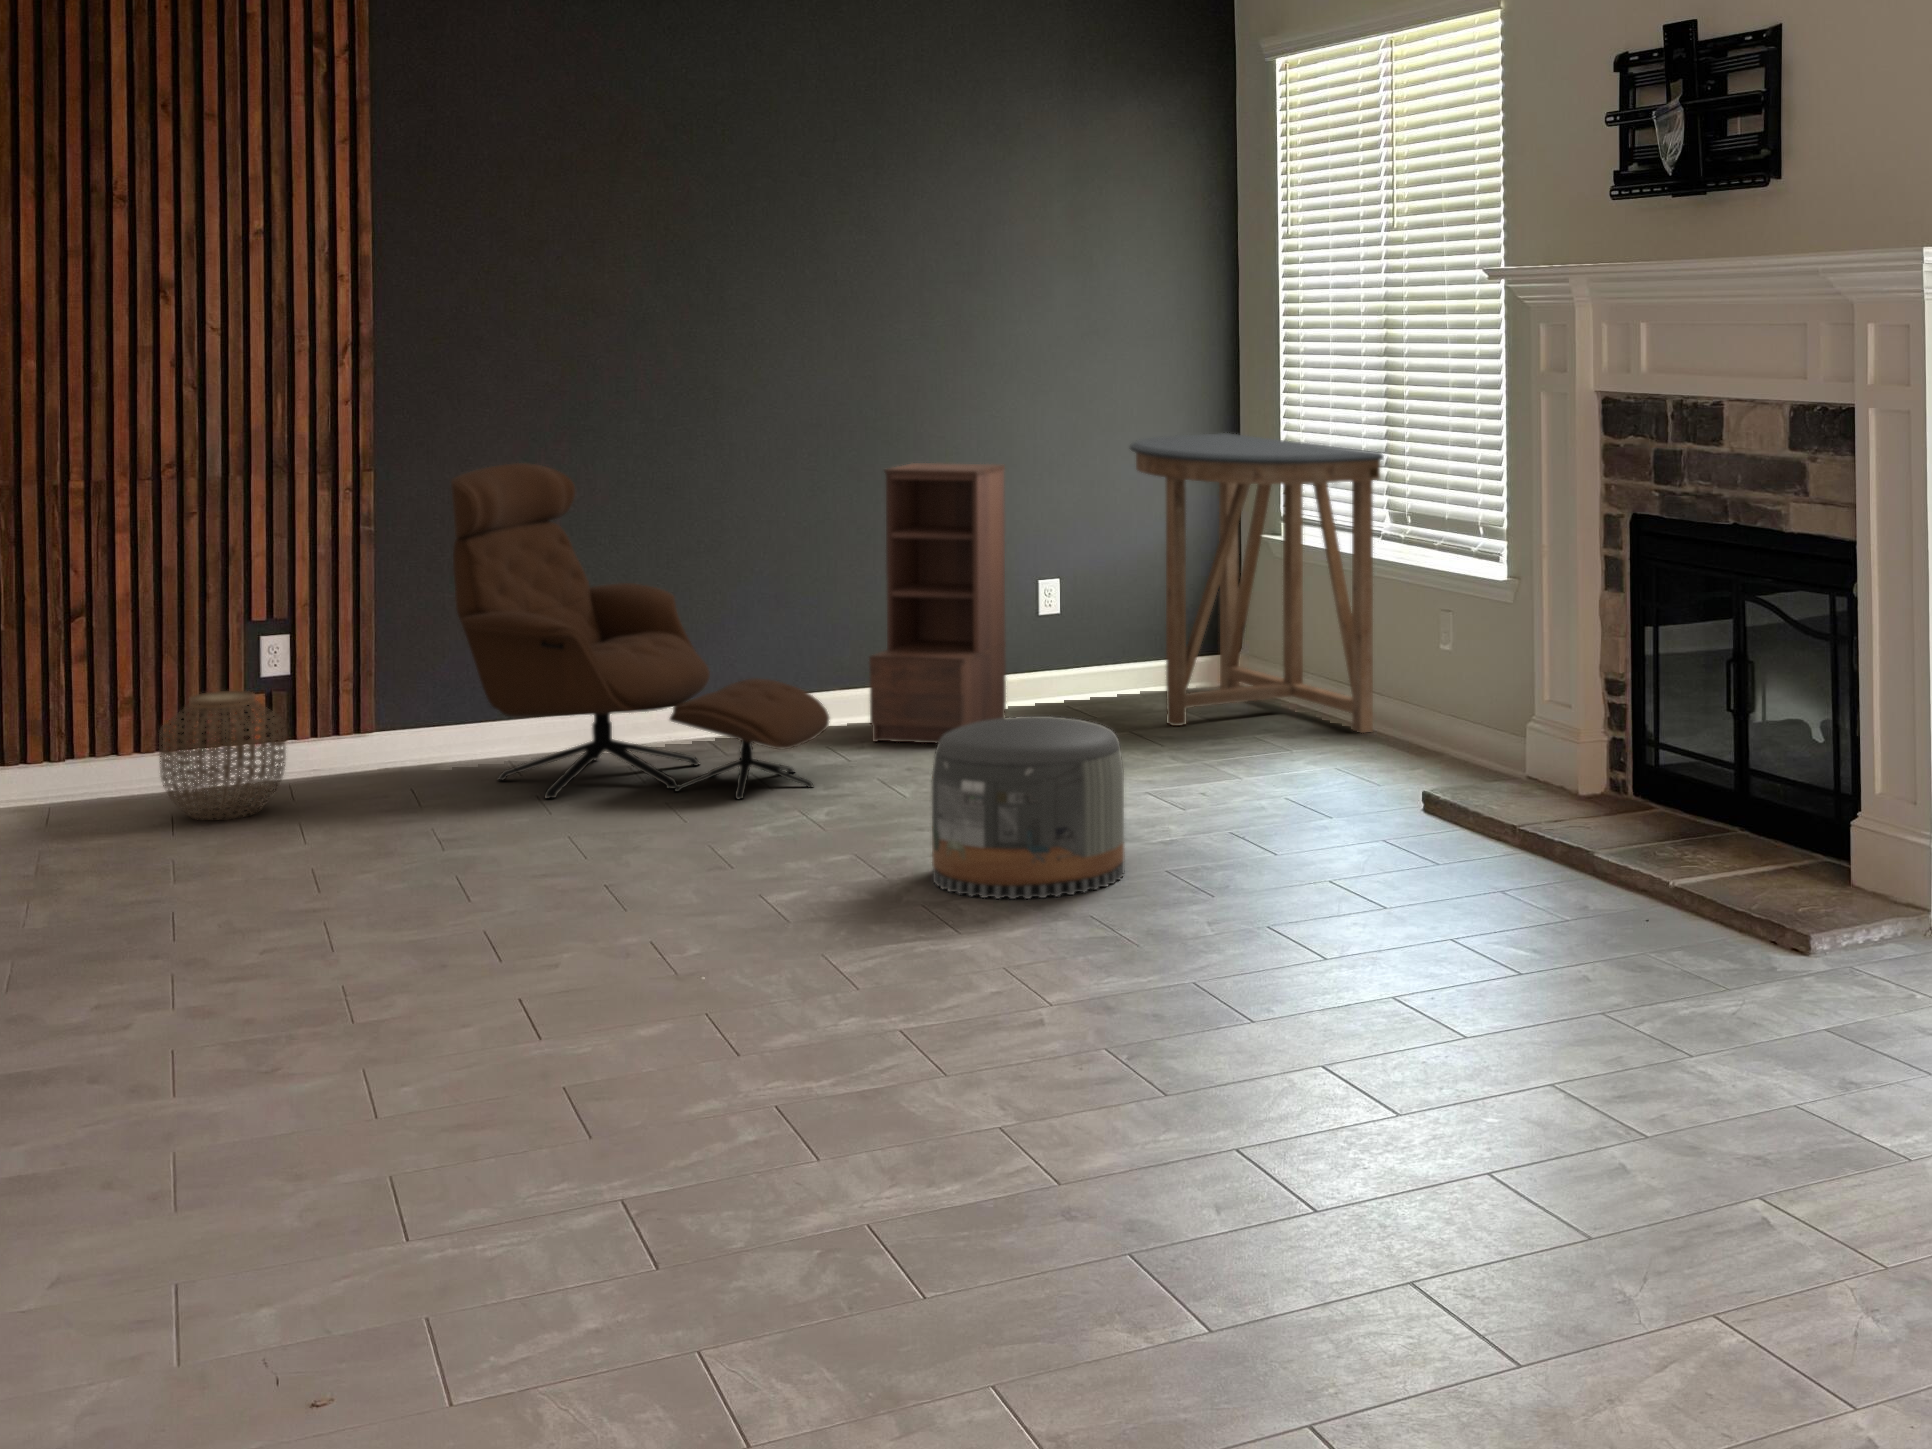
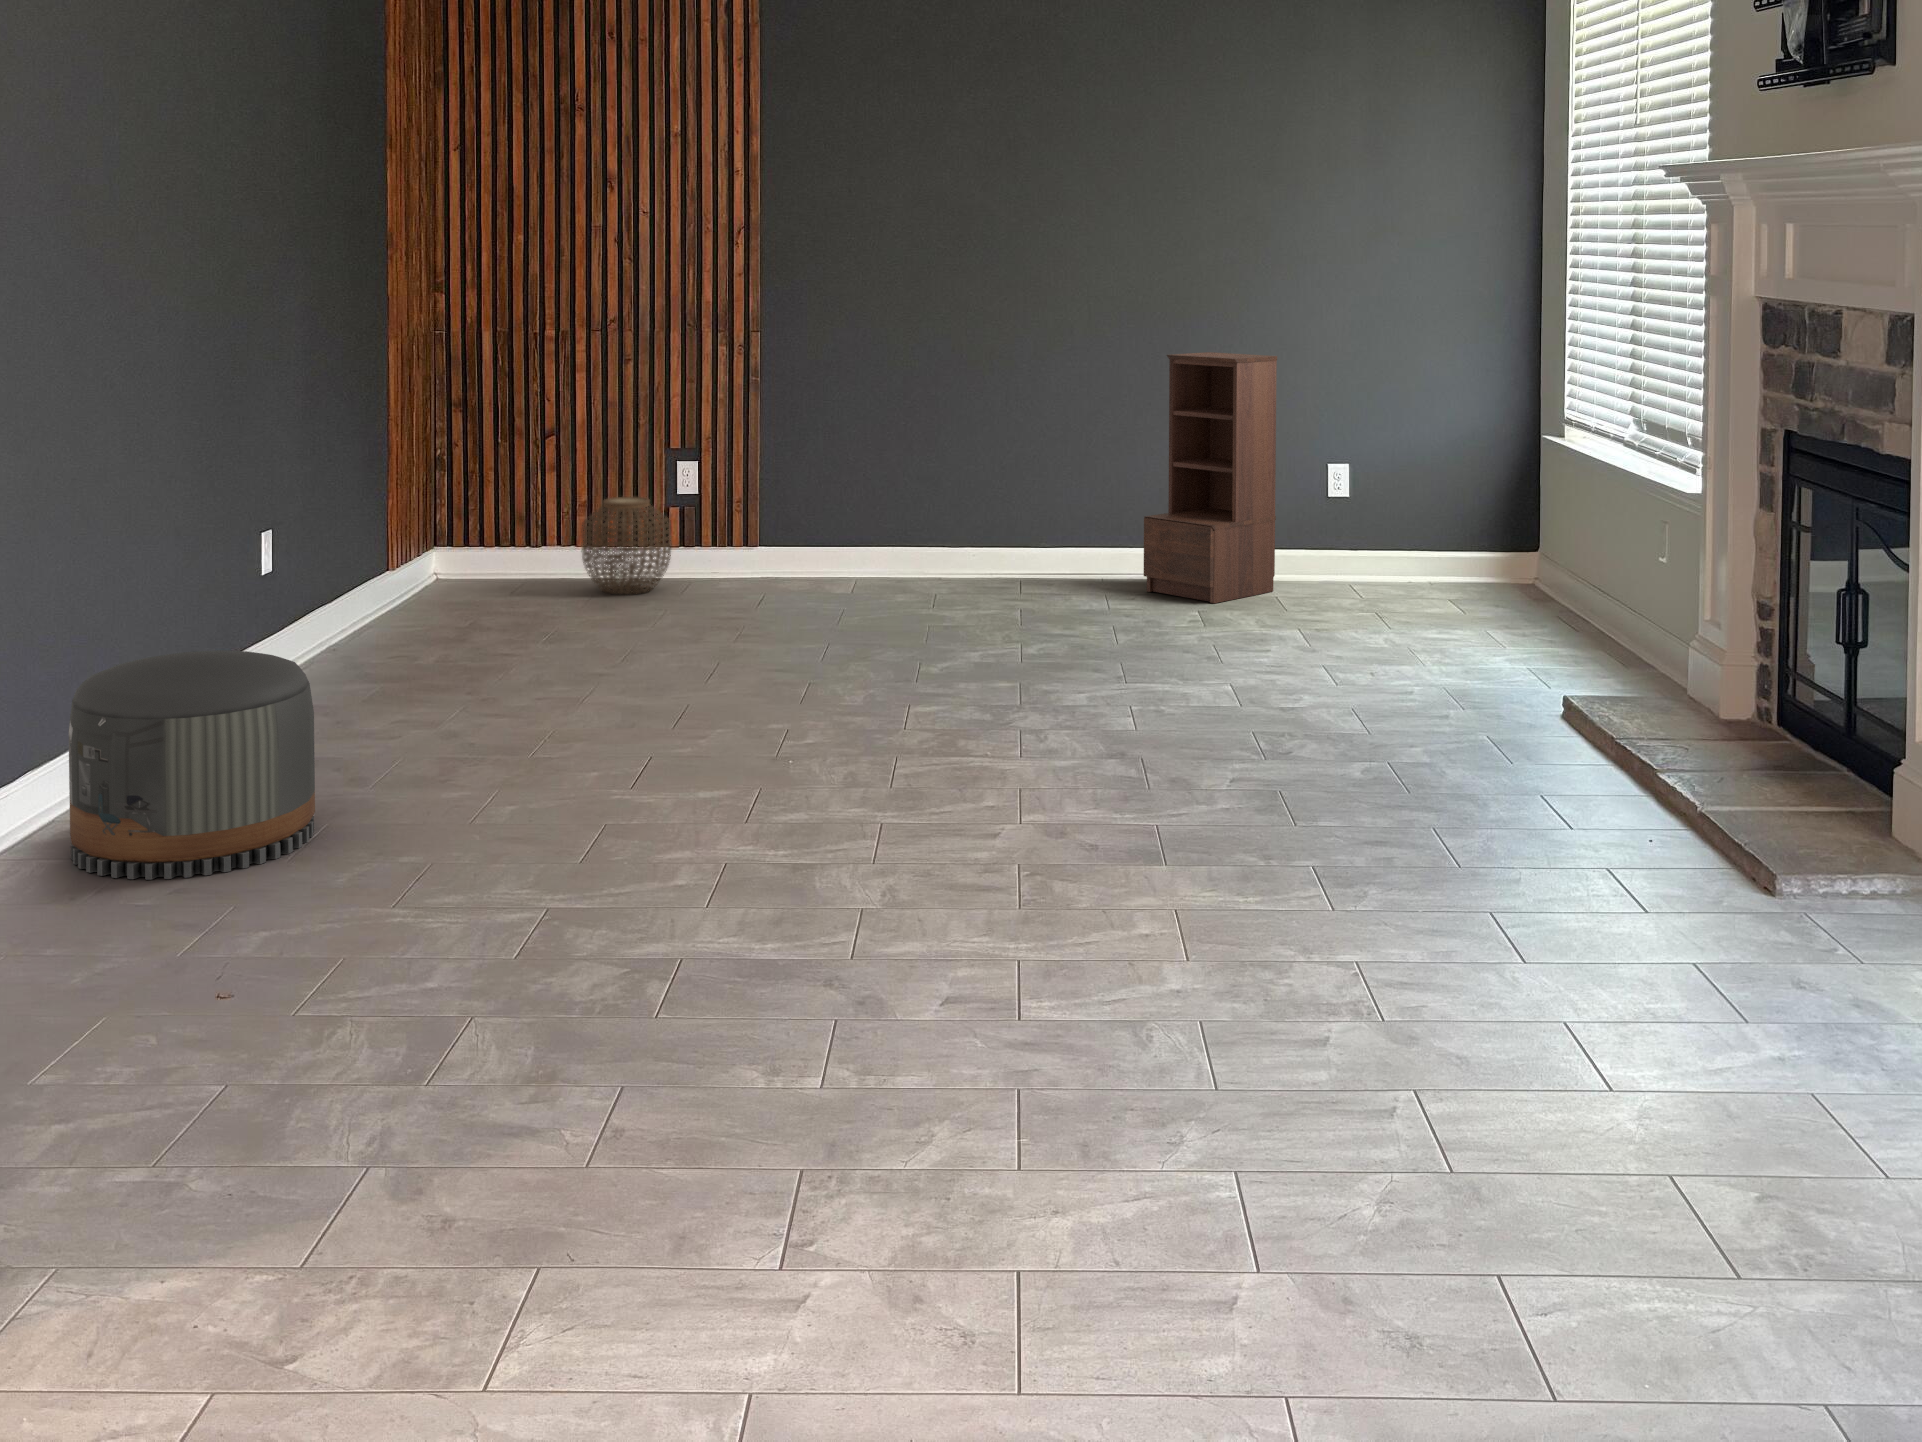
console table: present [1130,433,1383,733] -> none [1398,340,1613,635]
lounge chair: present [451,463,829,799] -> none [789,335,1071,626]
pouf: present [932,716,1124,899] -> present [68,651,315,879]

